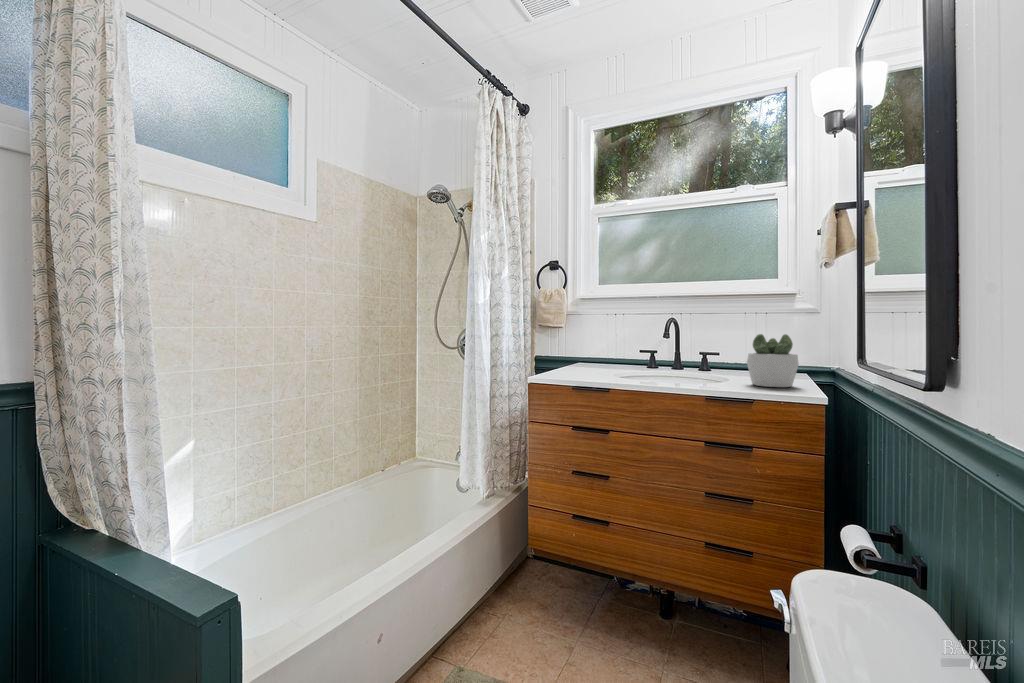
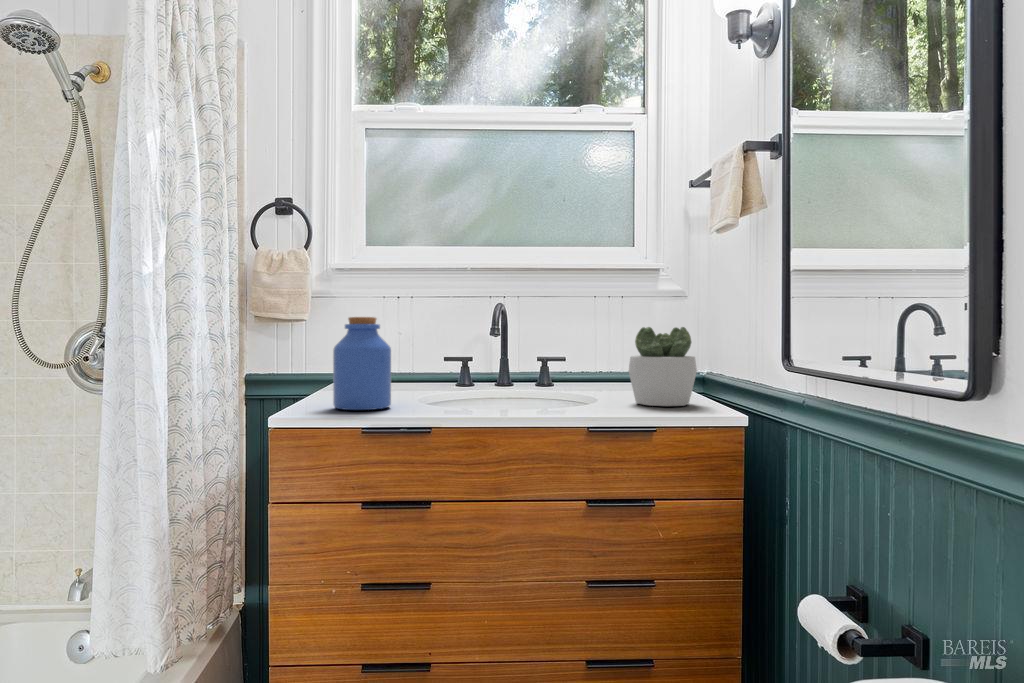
jar: none [563,328,595,378] -> present [333,317,391,410]

